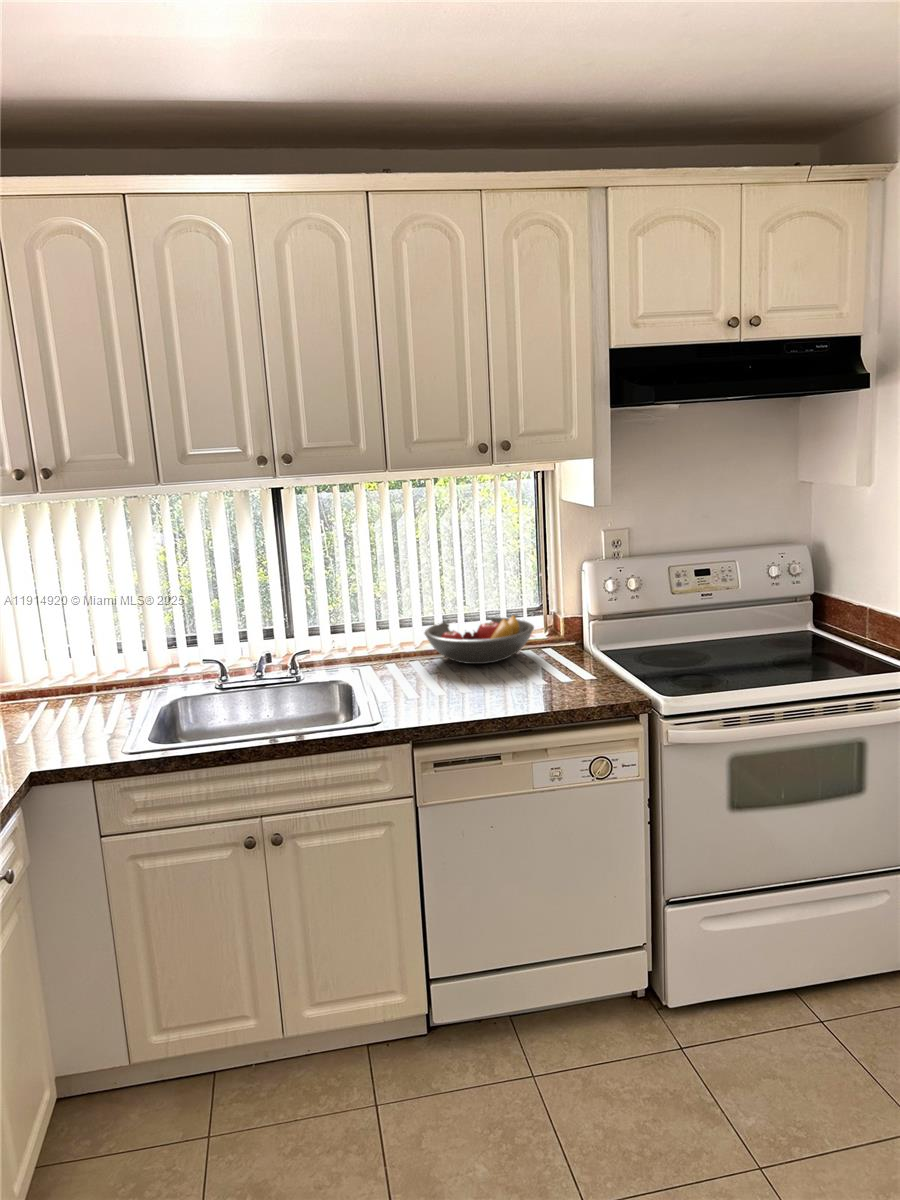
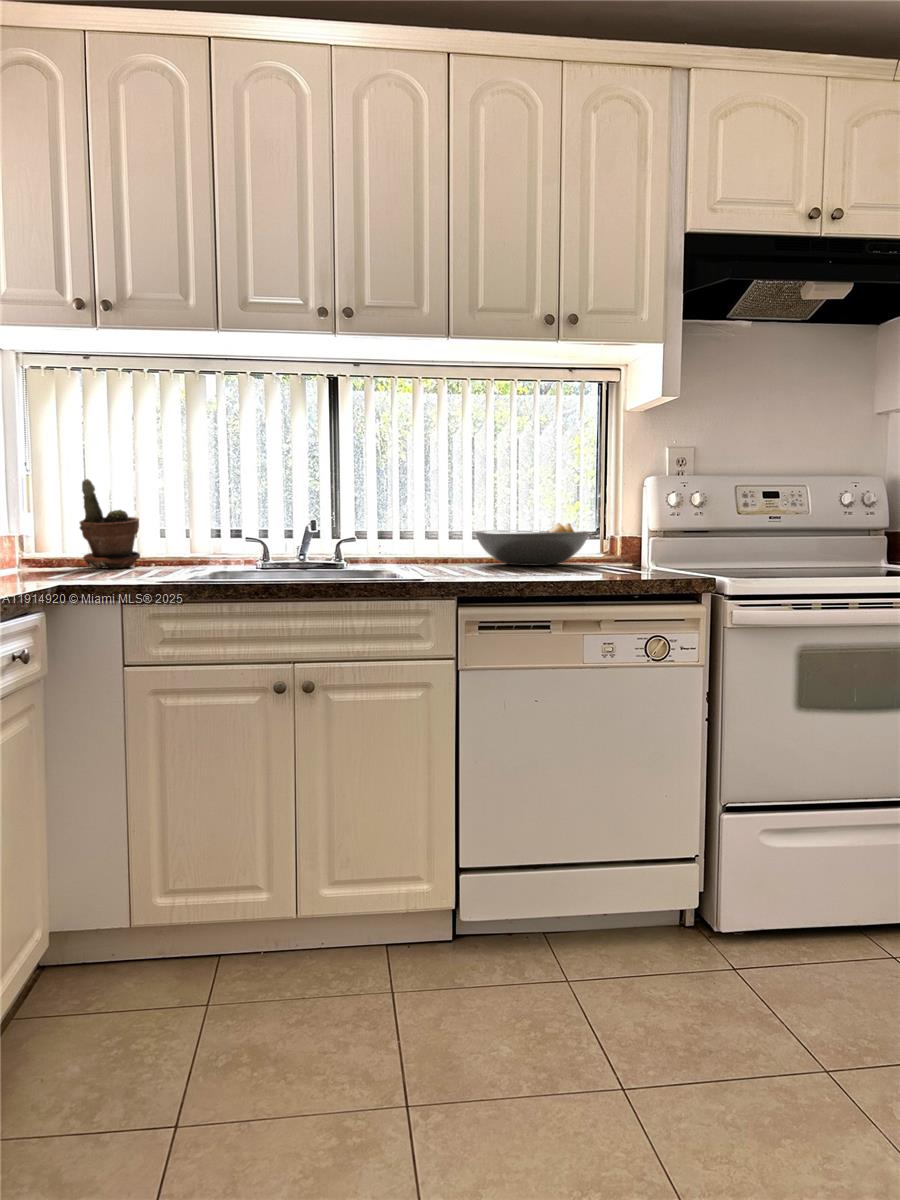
potted plant: none [37,619,102,705] -> present [80,479,140,568]

